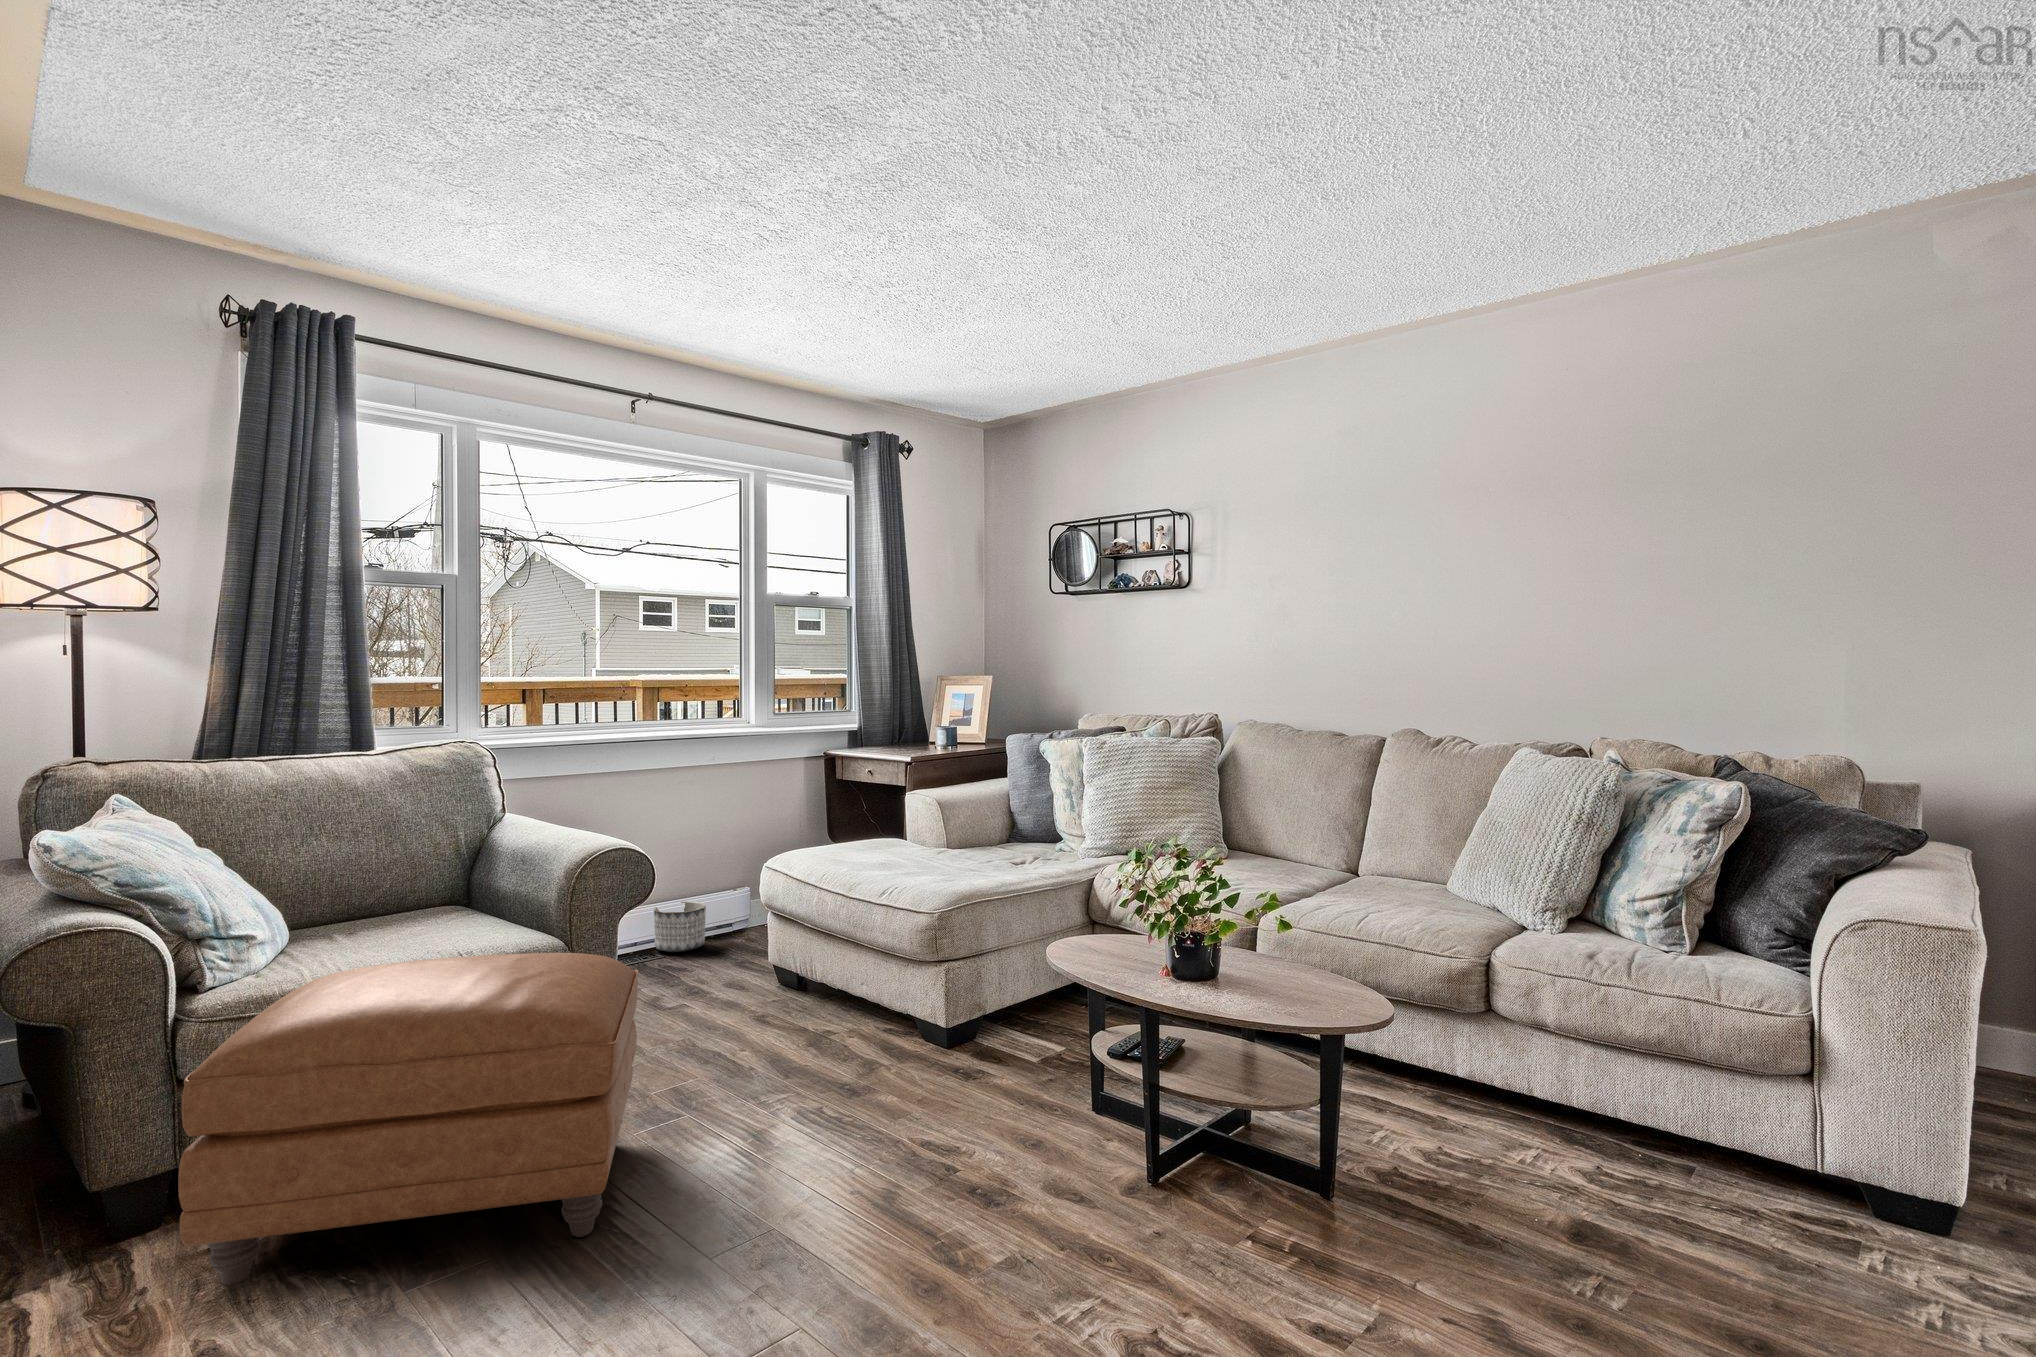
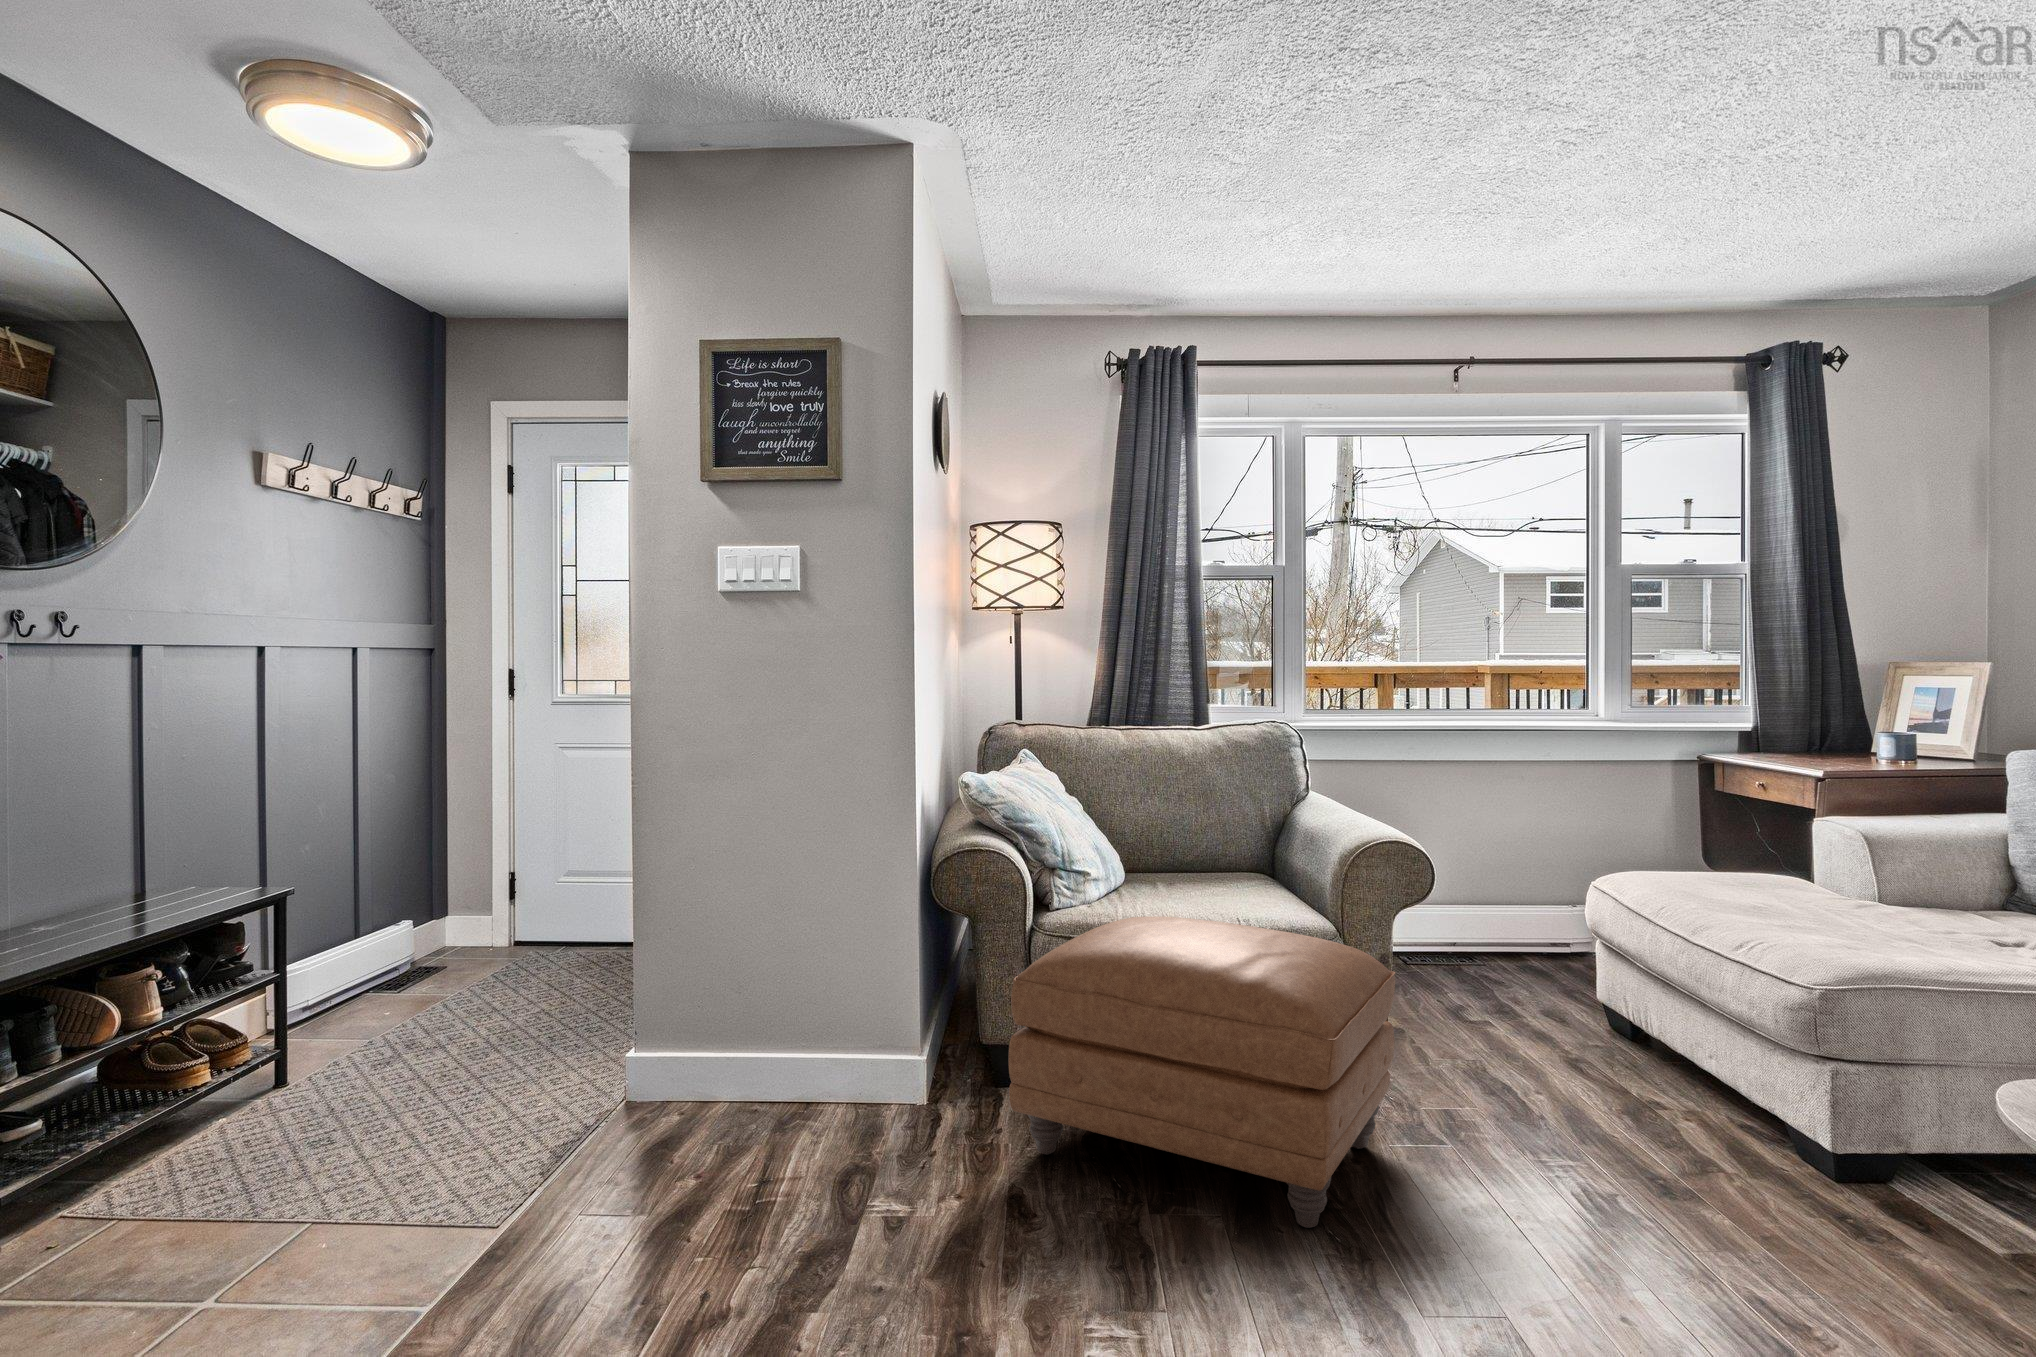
planter: present [654,901,706,952] -> none [1476,911,1536,967]

